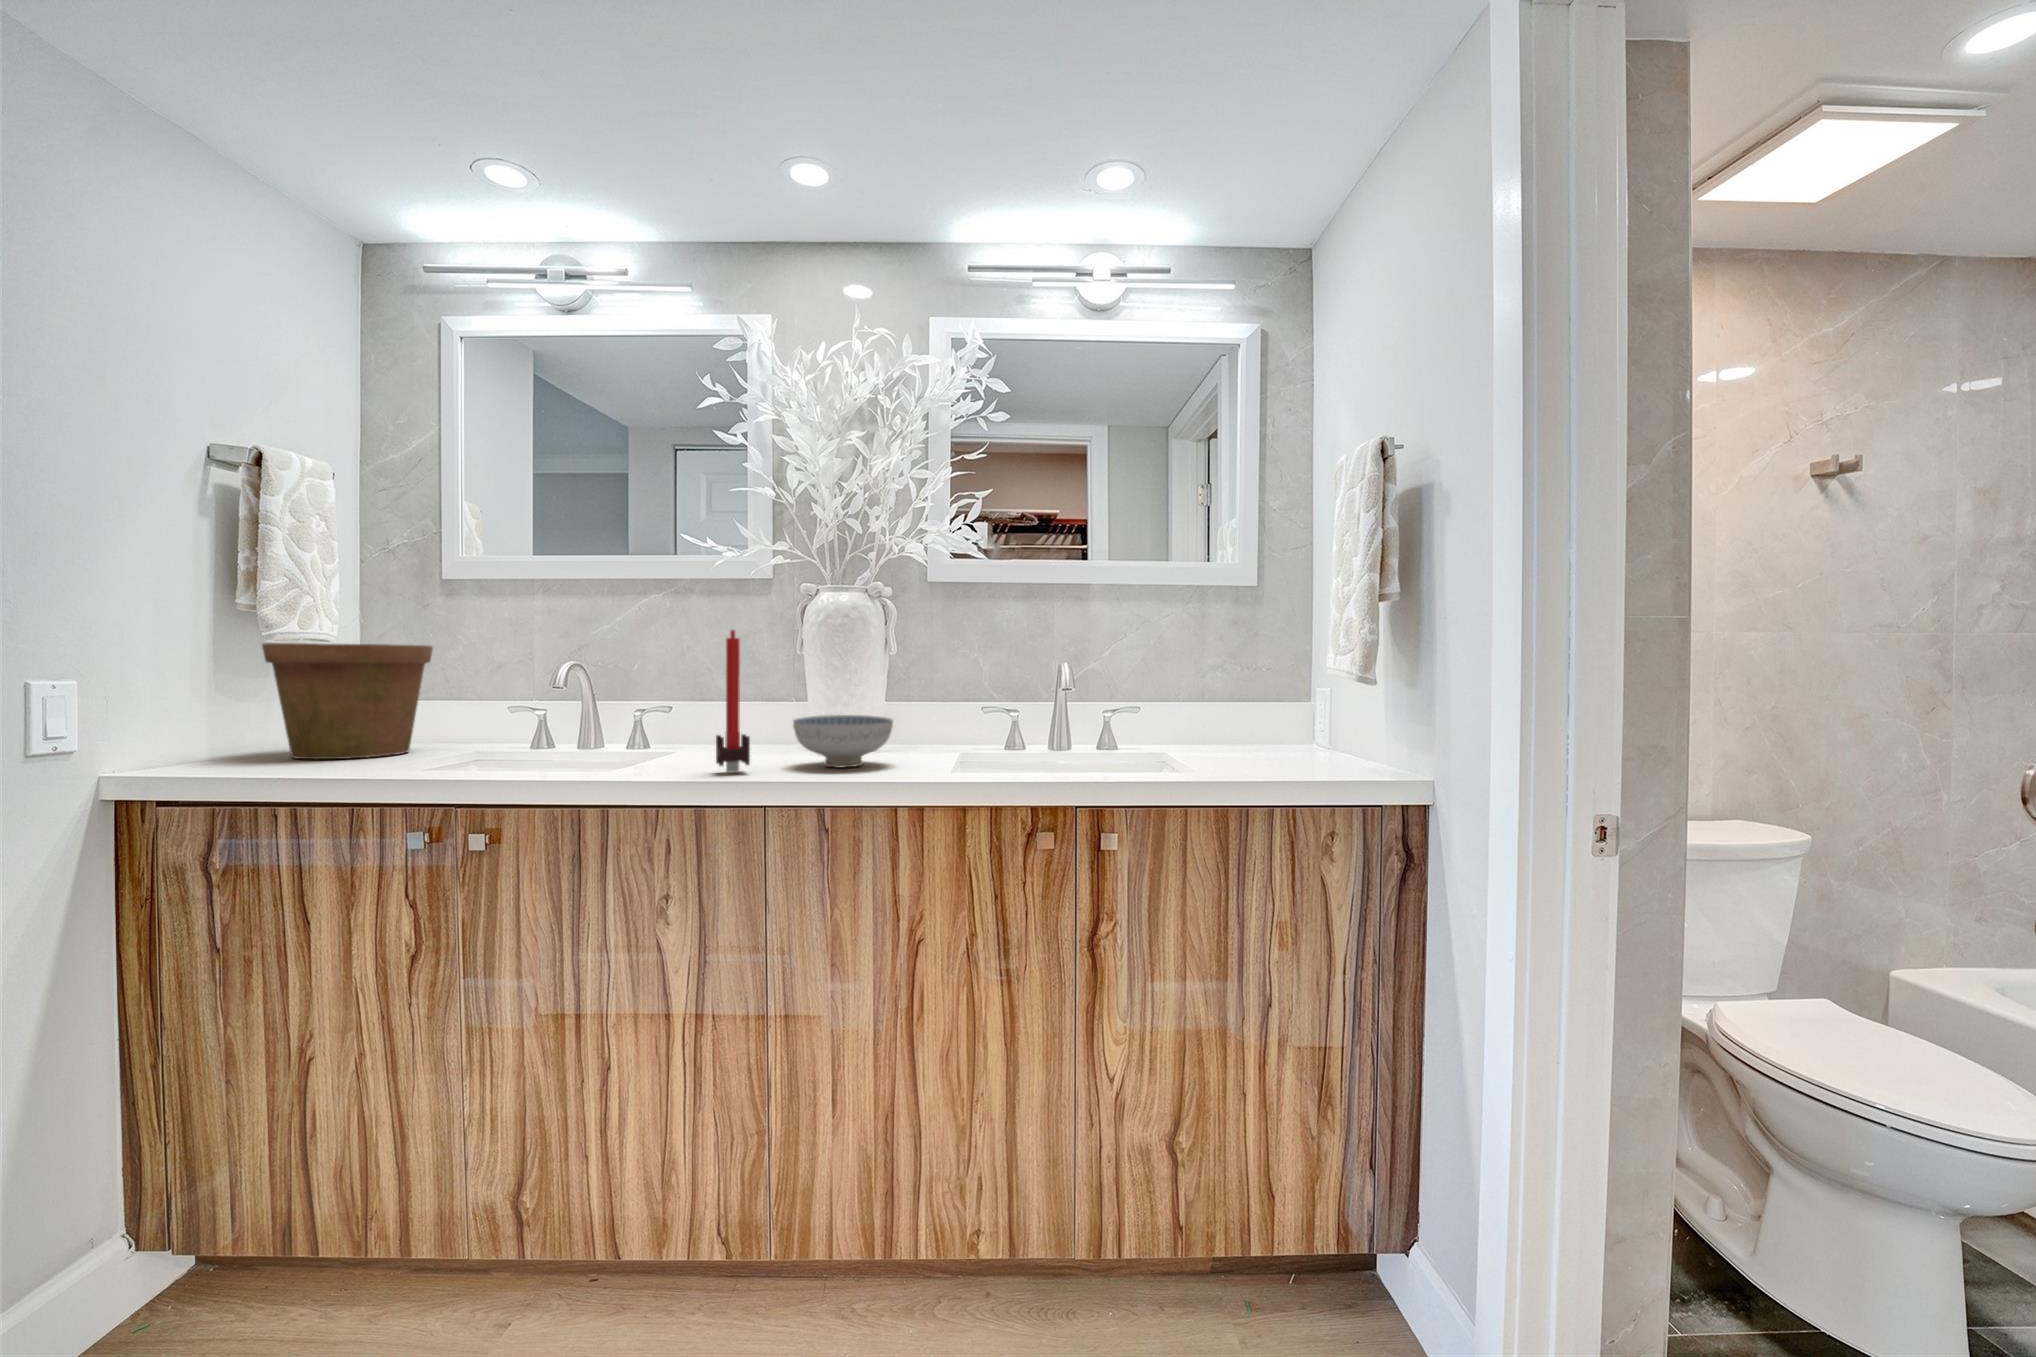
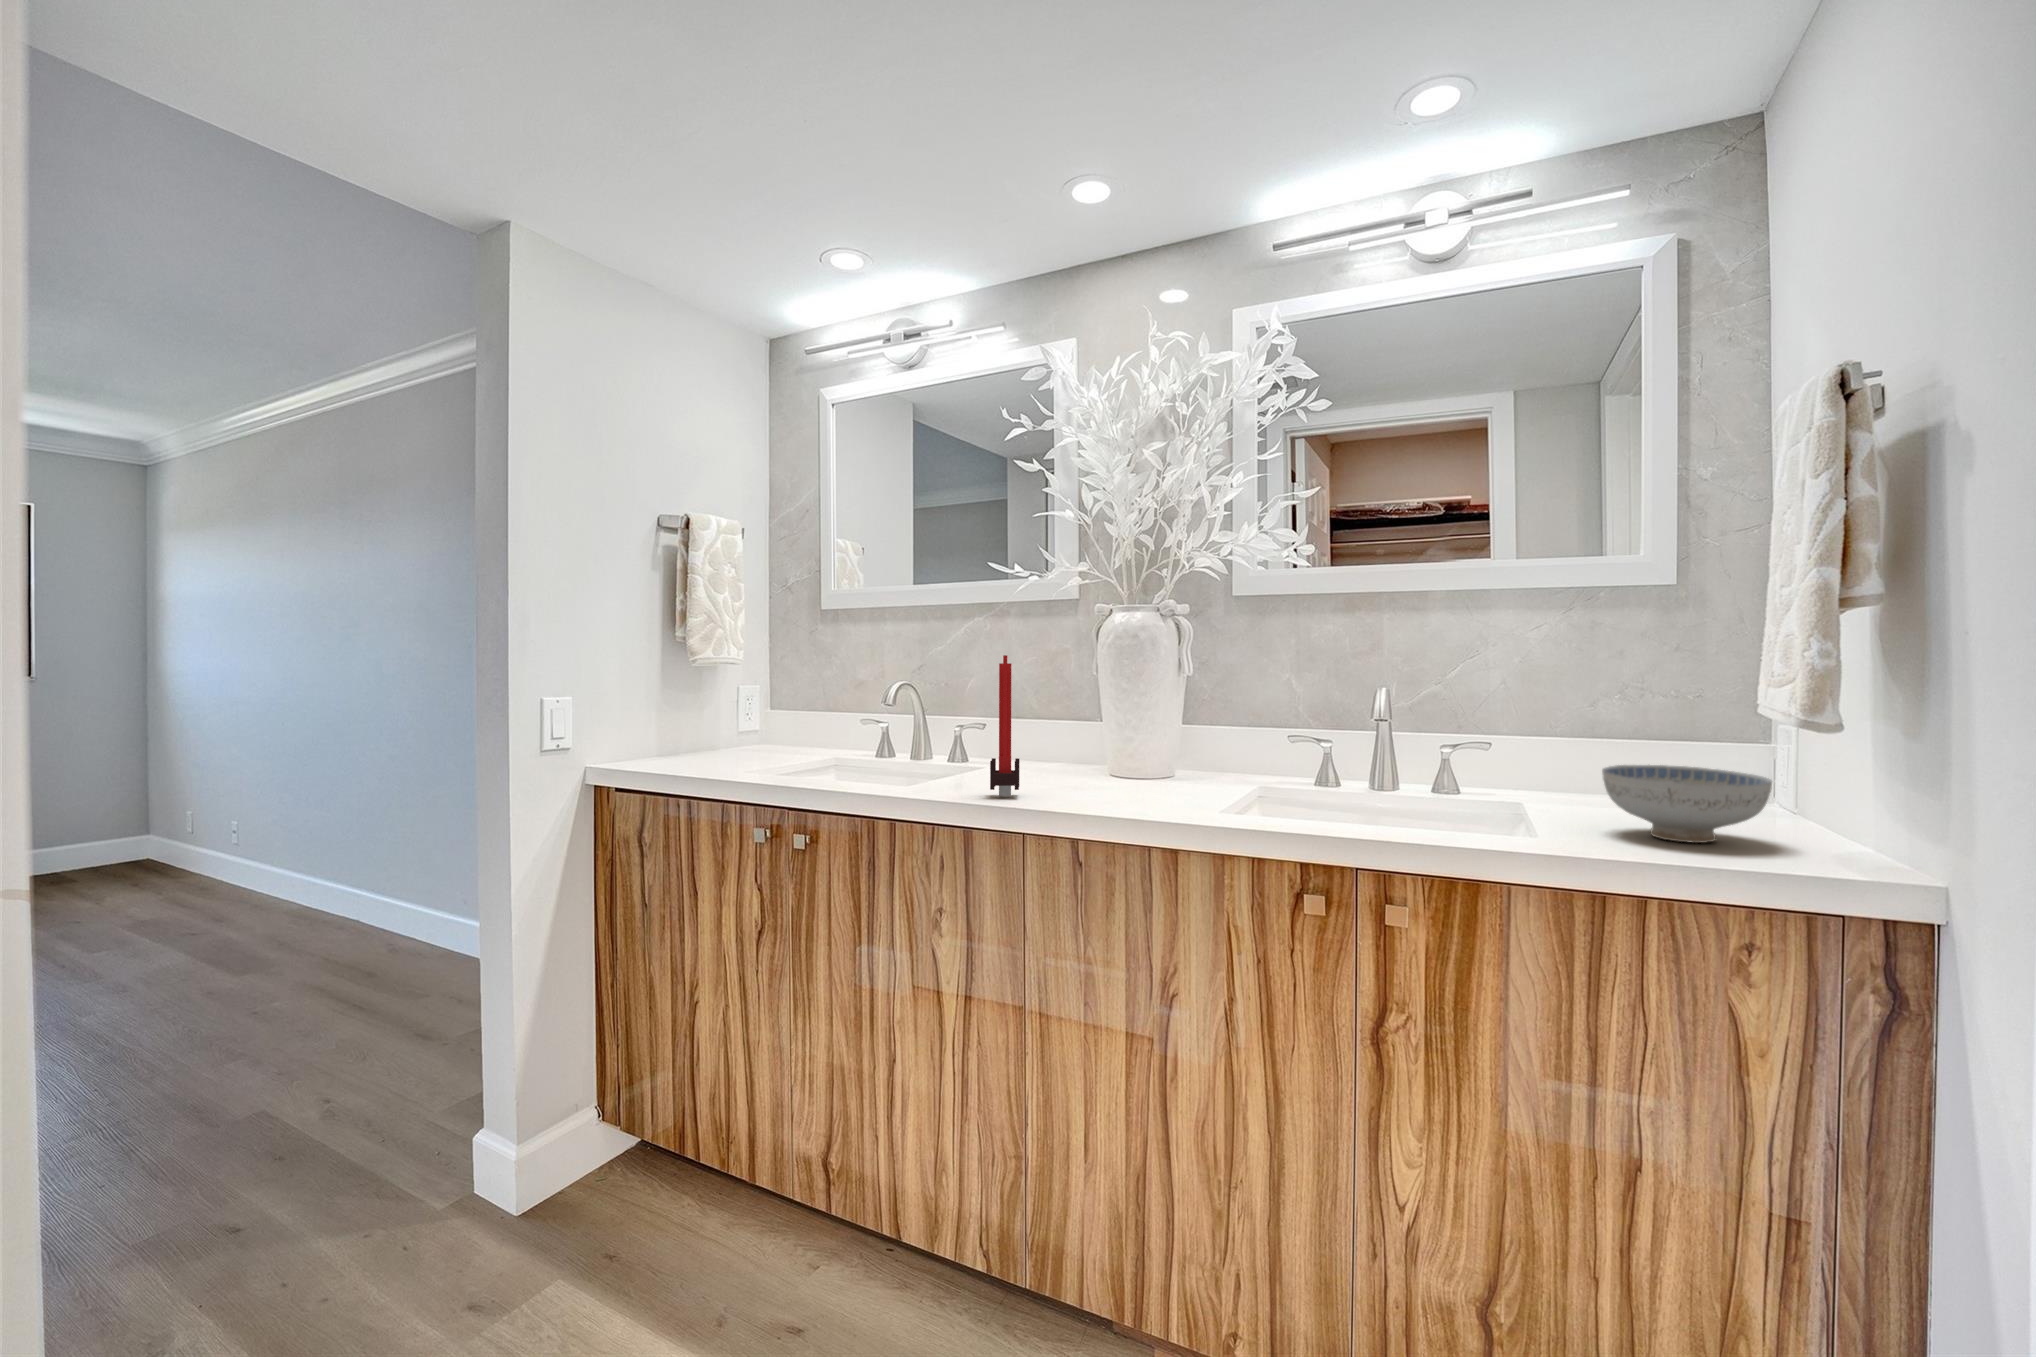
flower pot: present [262,643,433,759] -> none [685,669,802,764]
ceramic bowl: present [793,715,893,767] -> present [1602,765,1772,843]

